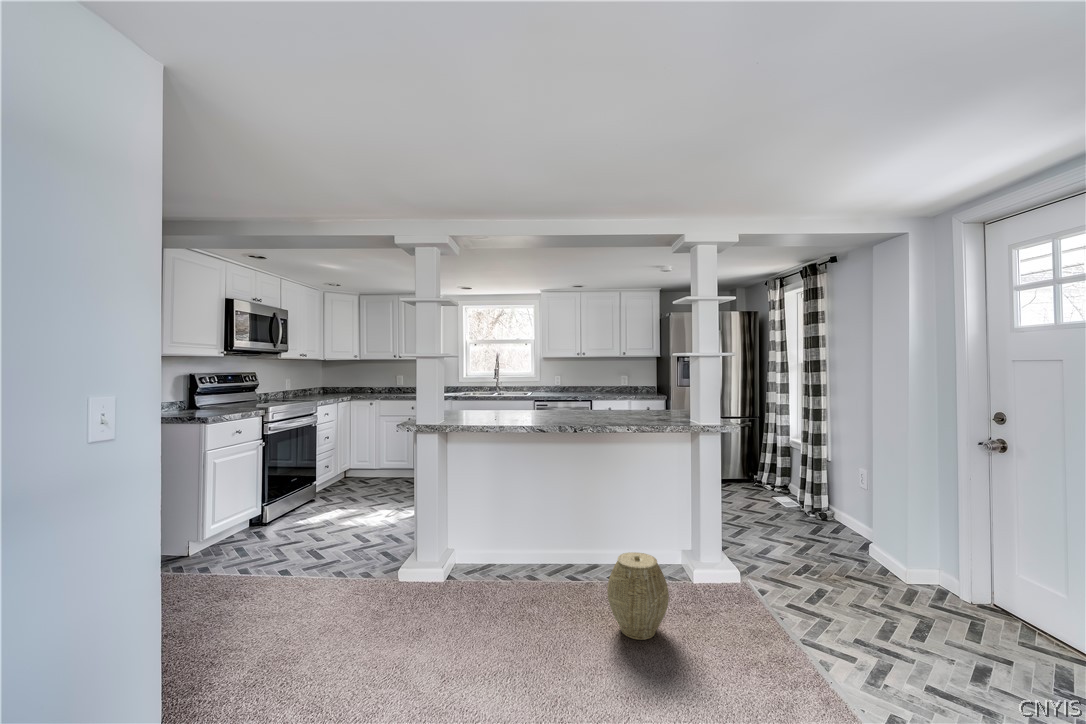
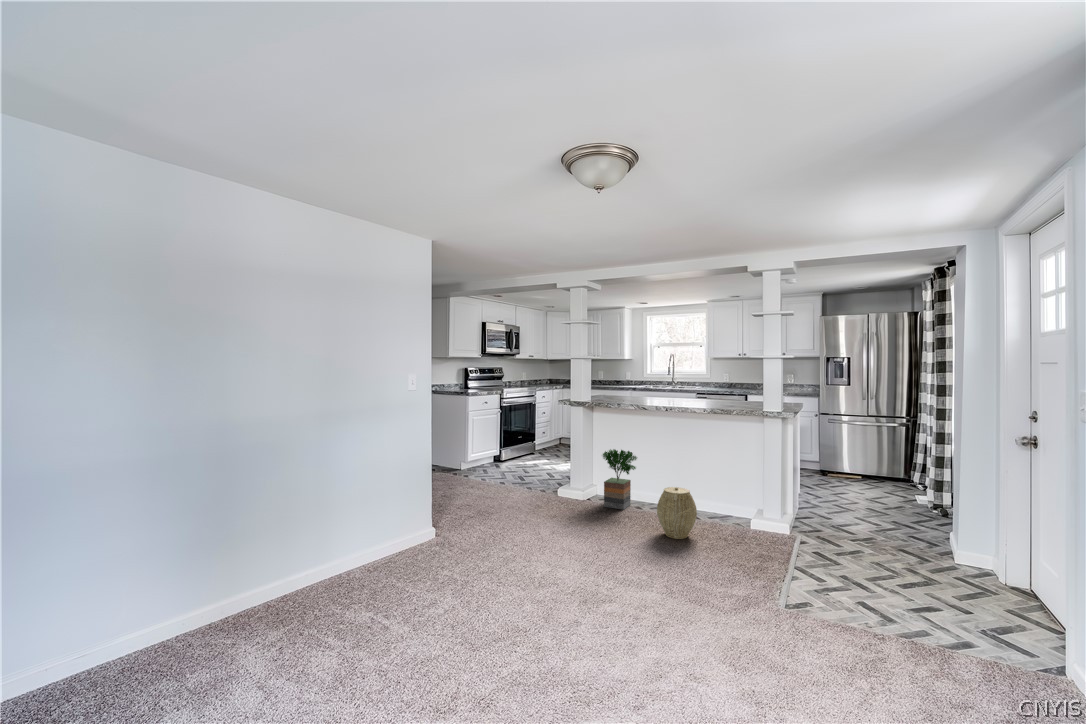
potted tree: none [478,495,538,592] -> present [603,449,637,510]

